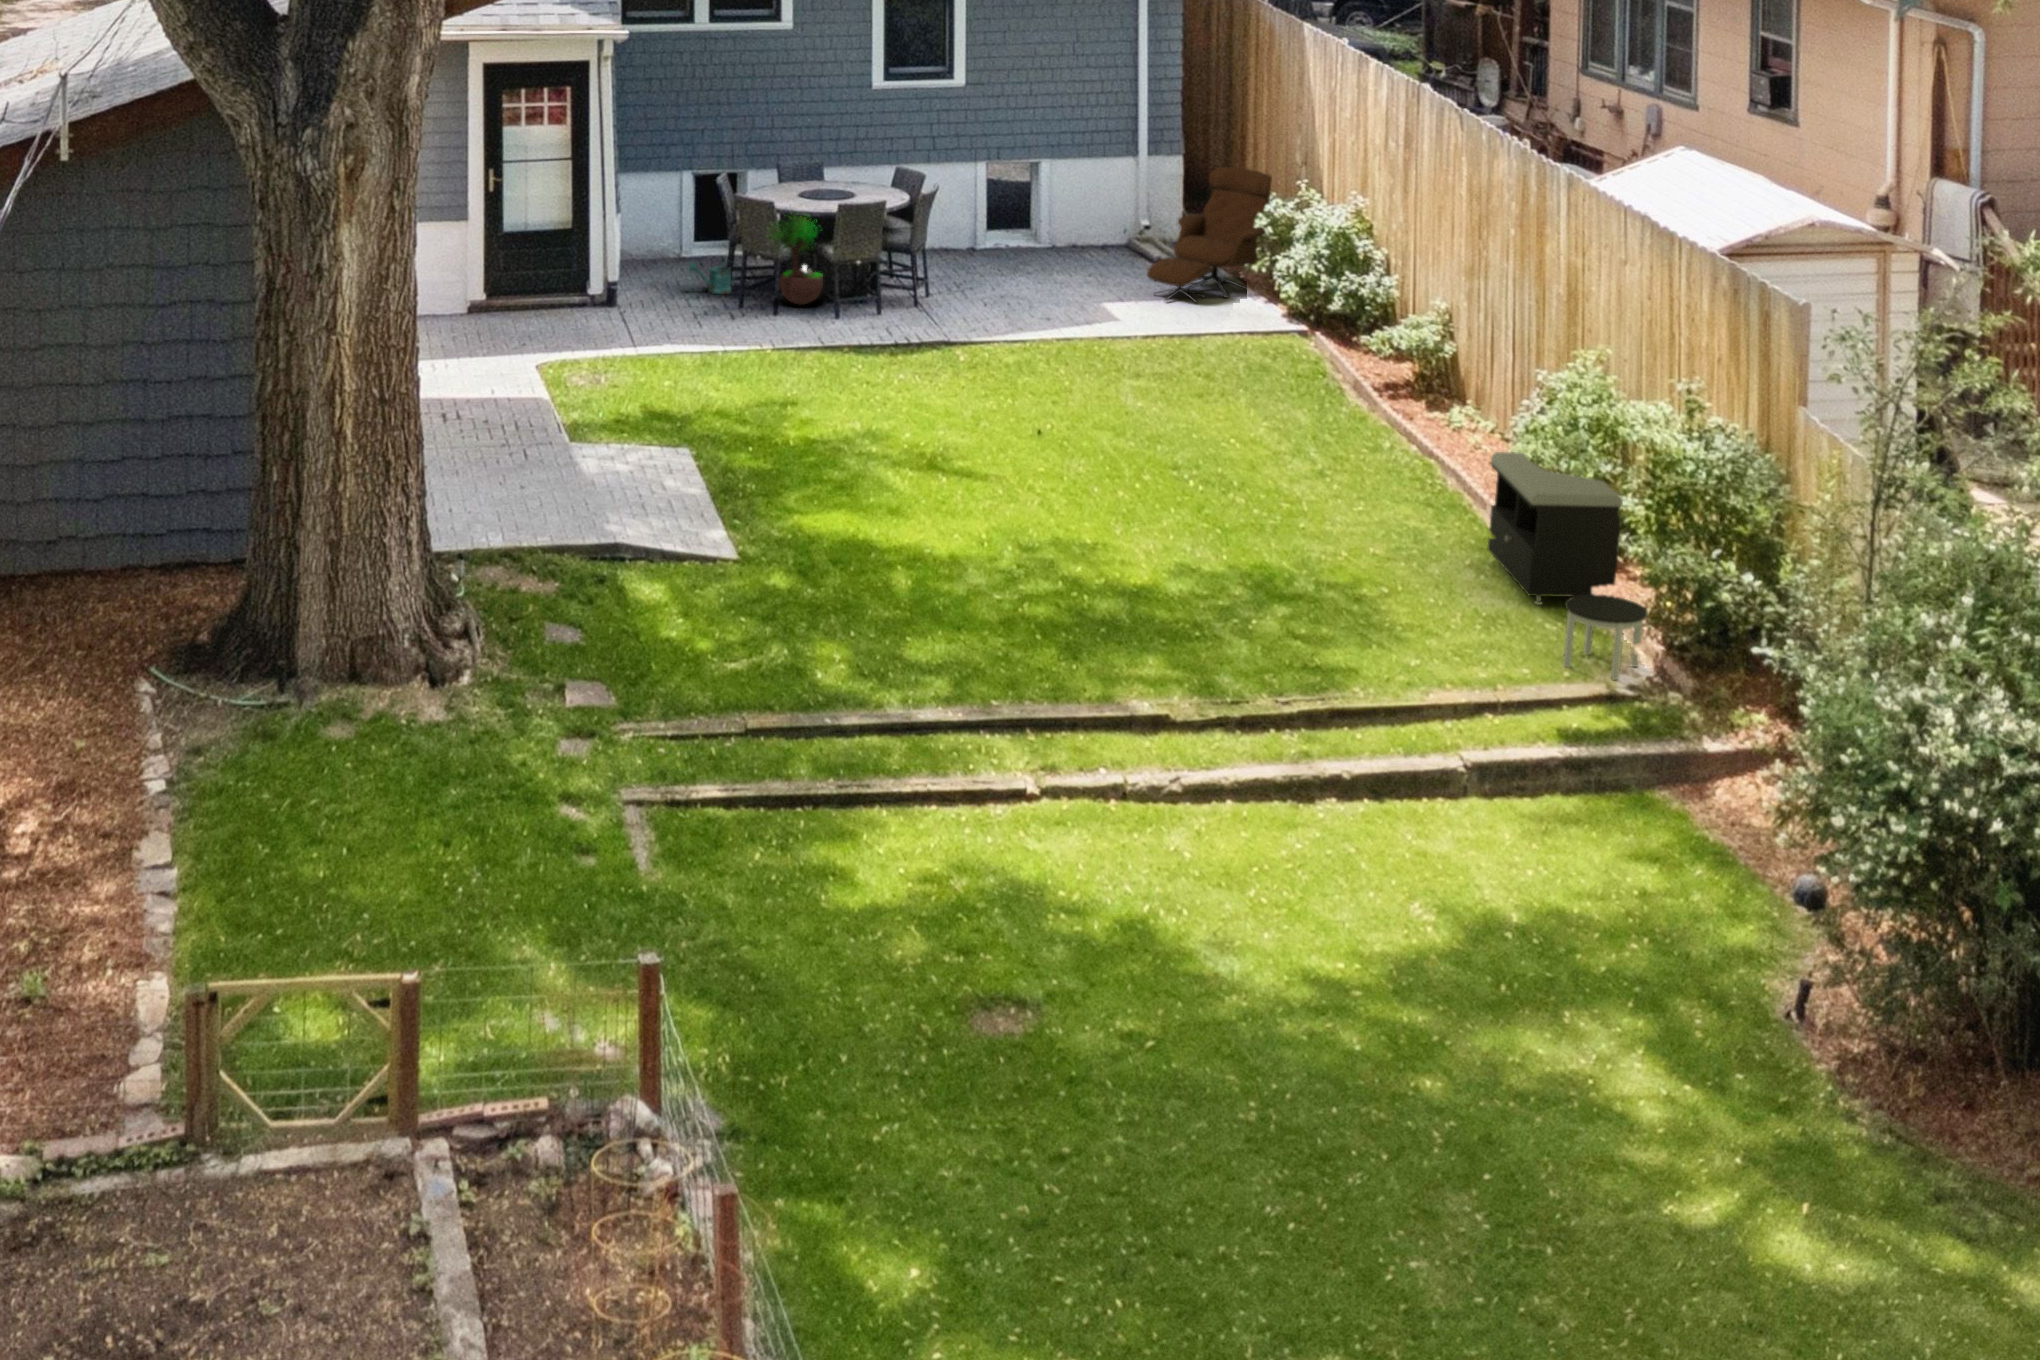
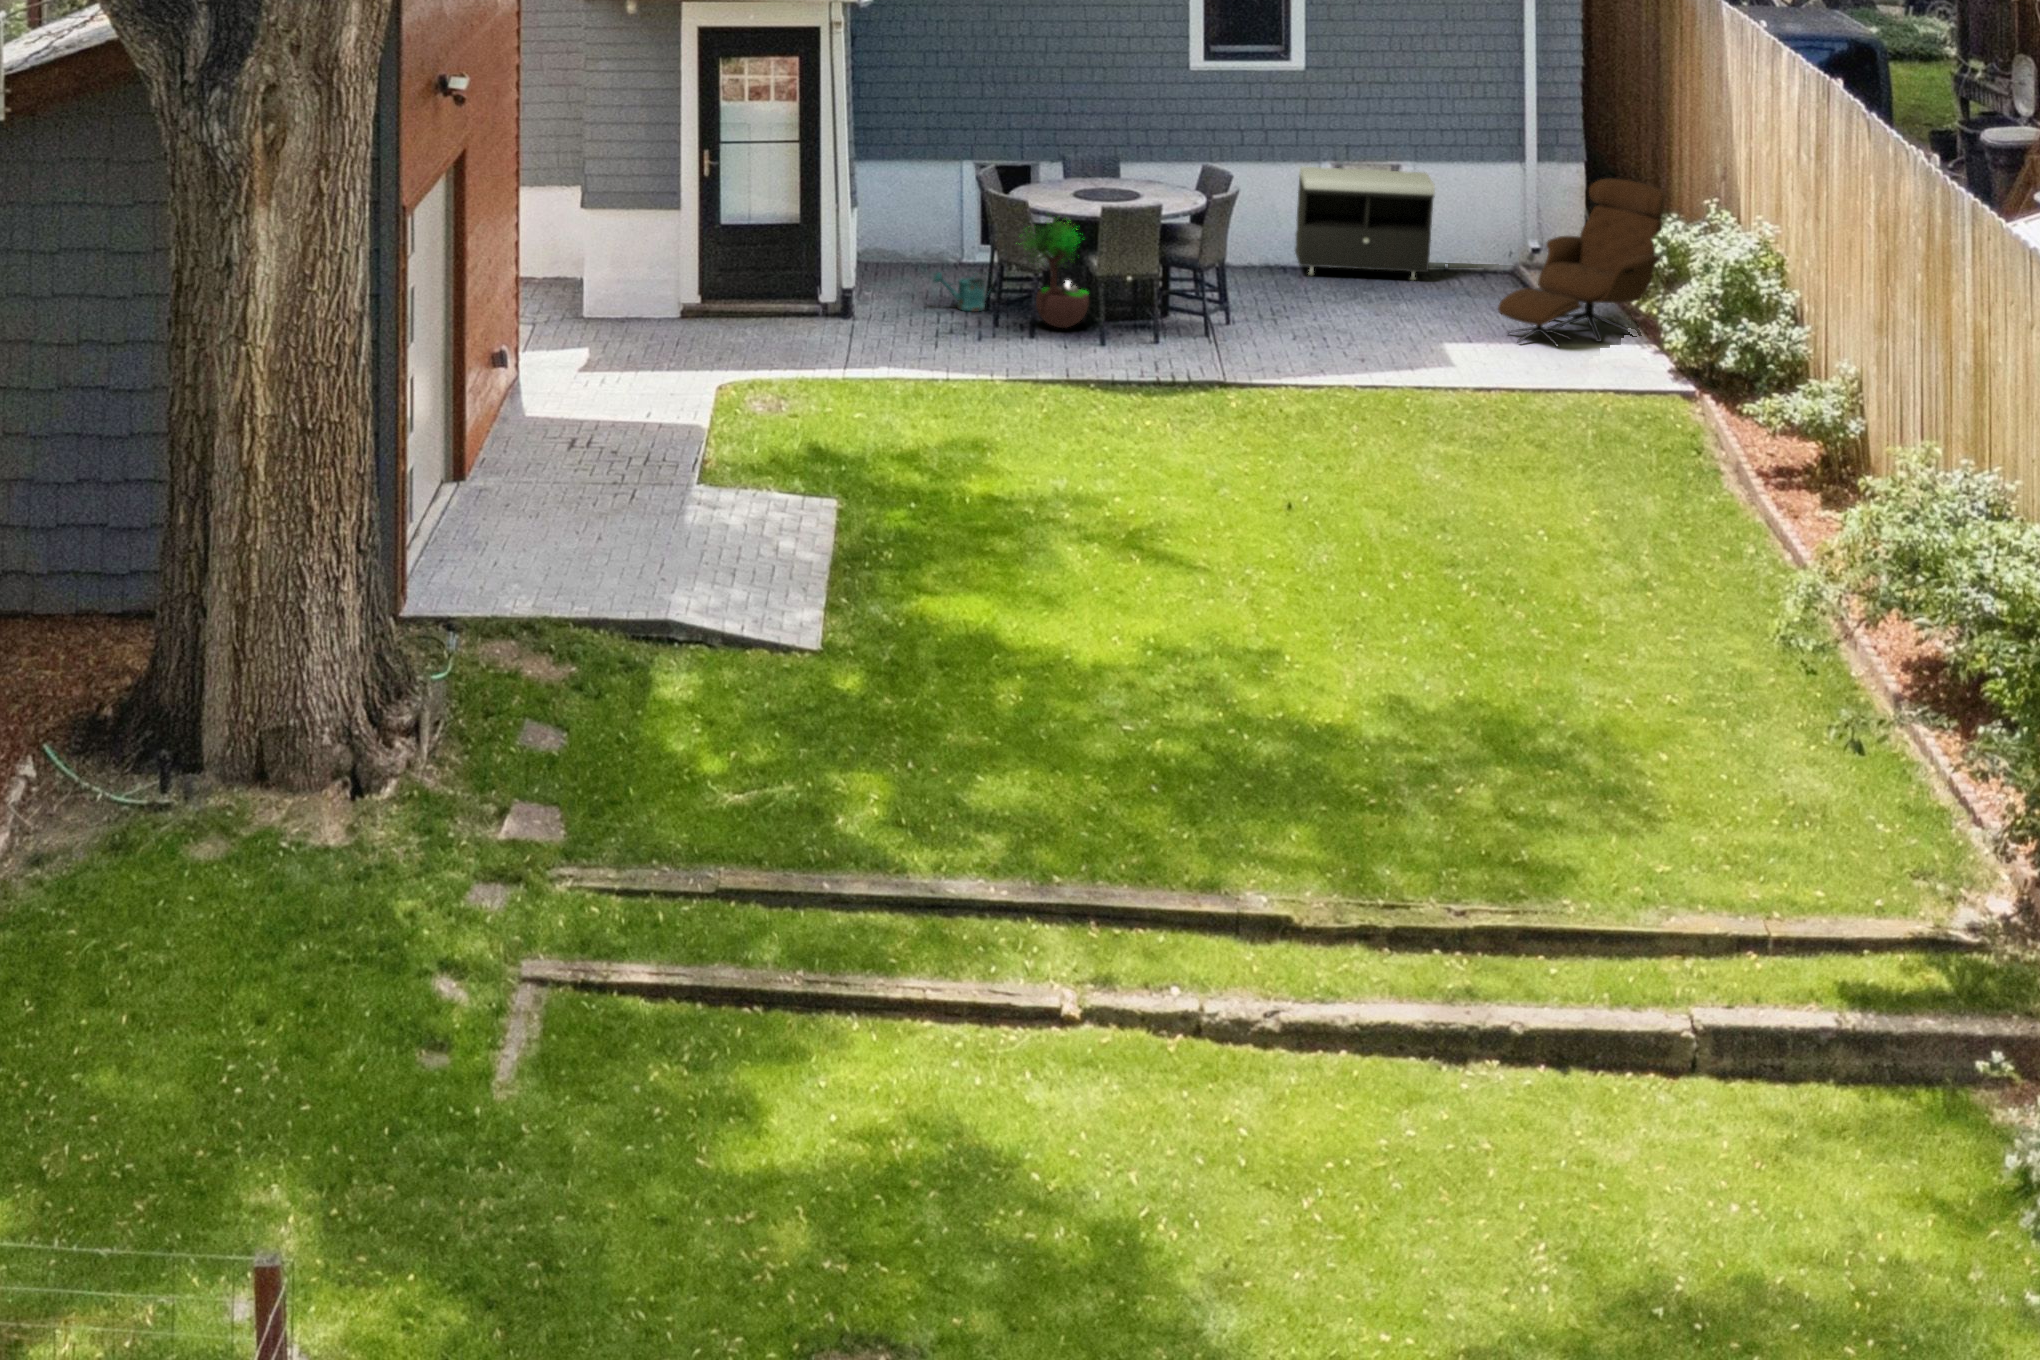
storage bench: present [1488,452,1623,605] -> present [1295,167,1435,280]
round table: present [1563,595,1648,680] -> none [1894,782,2018,907]

